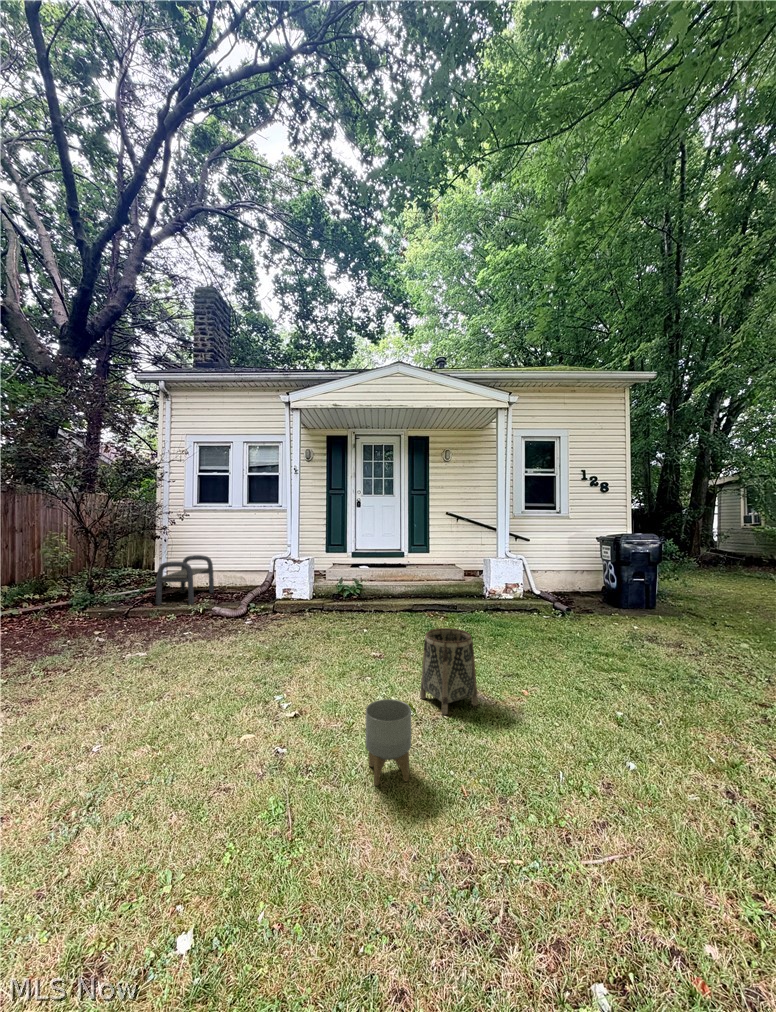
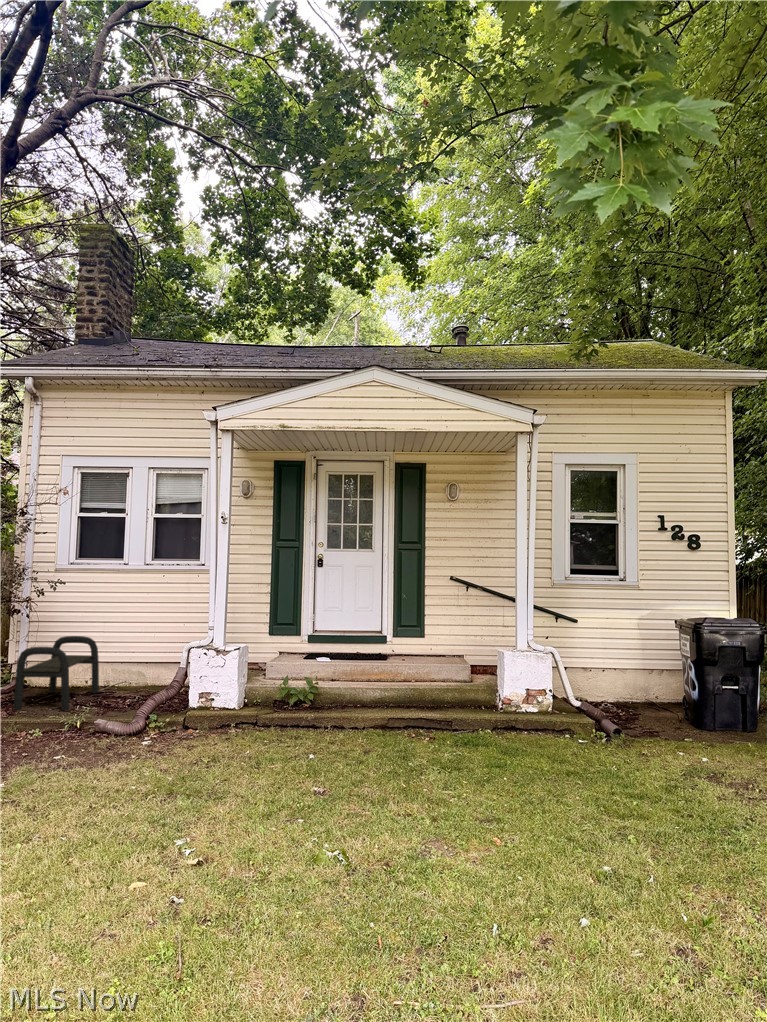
basket: present [420,628,478,715] -> none [363,757,435,869]
planter: present [366,699,411,786] -> none [273,844,329,944]

